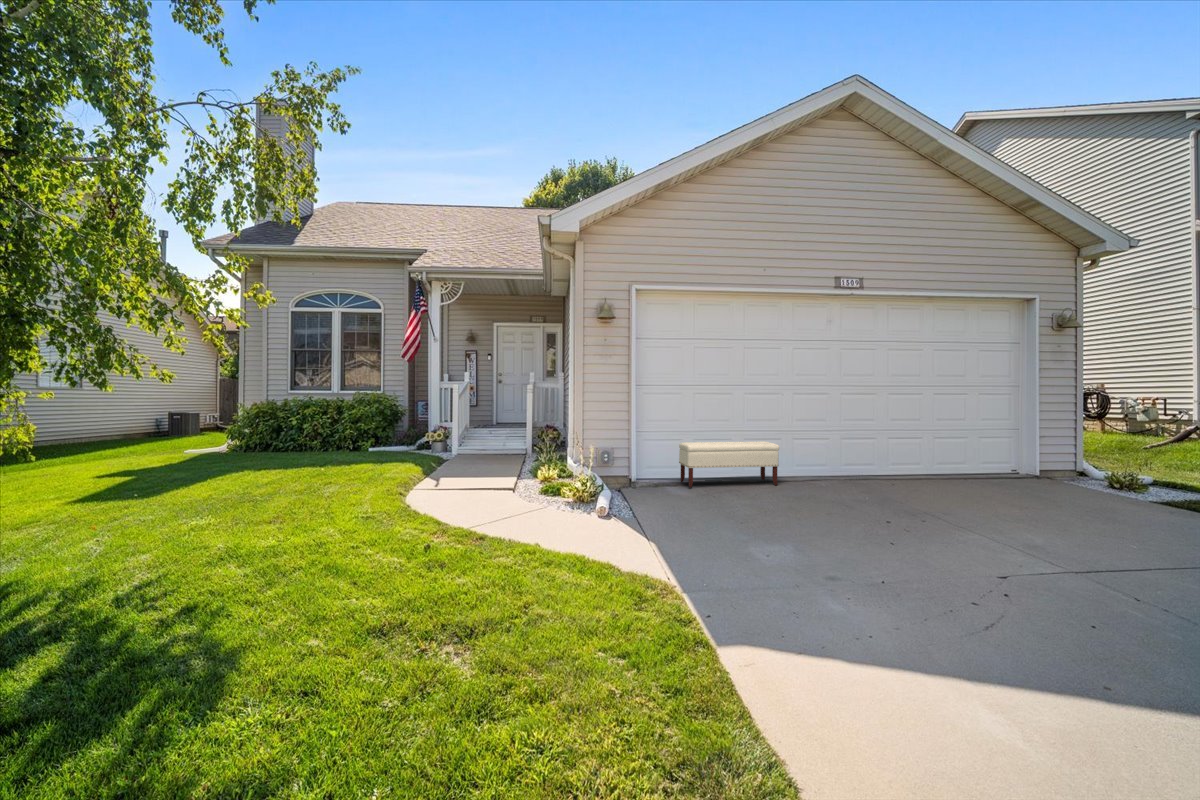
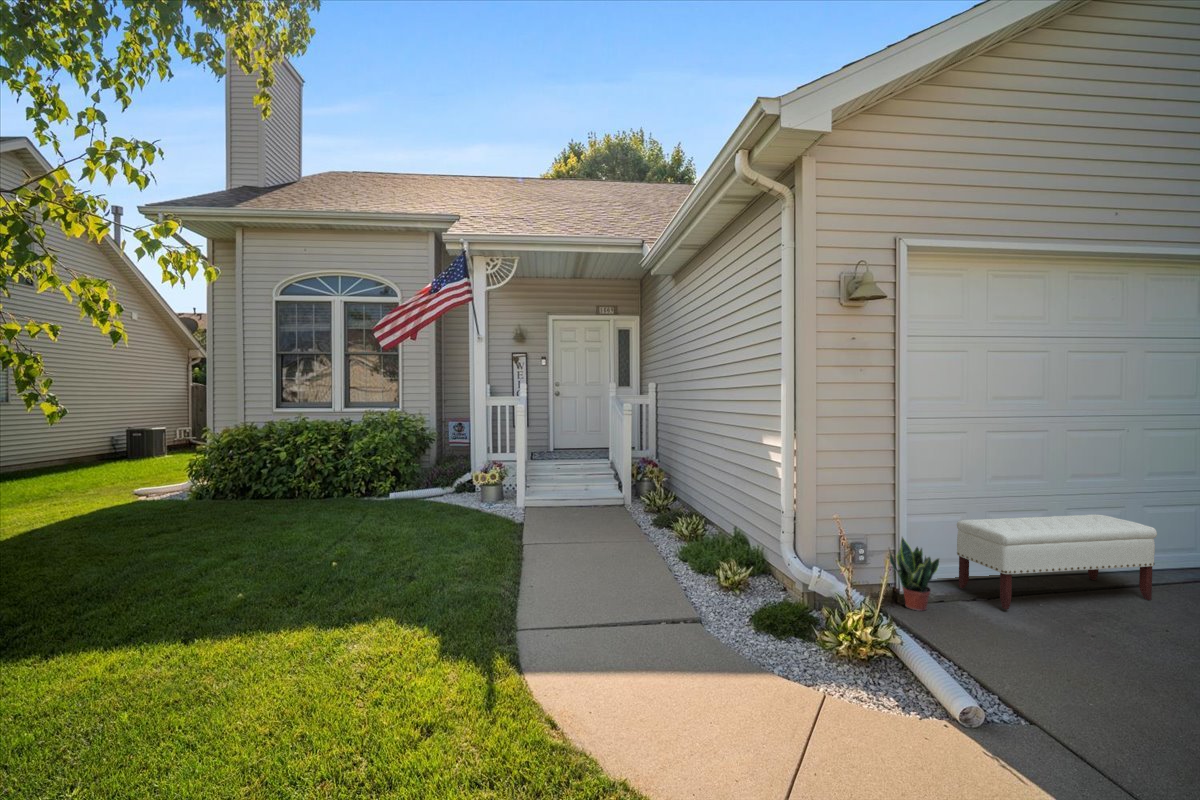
potted plant: none [631,448,658,489] -> present [890,537,939,611]

